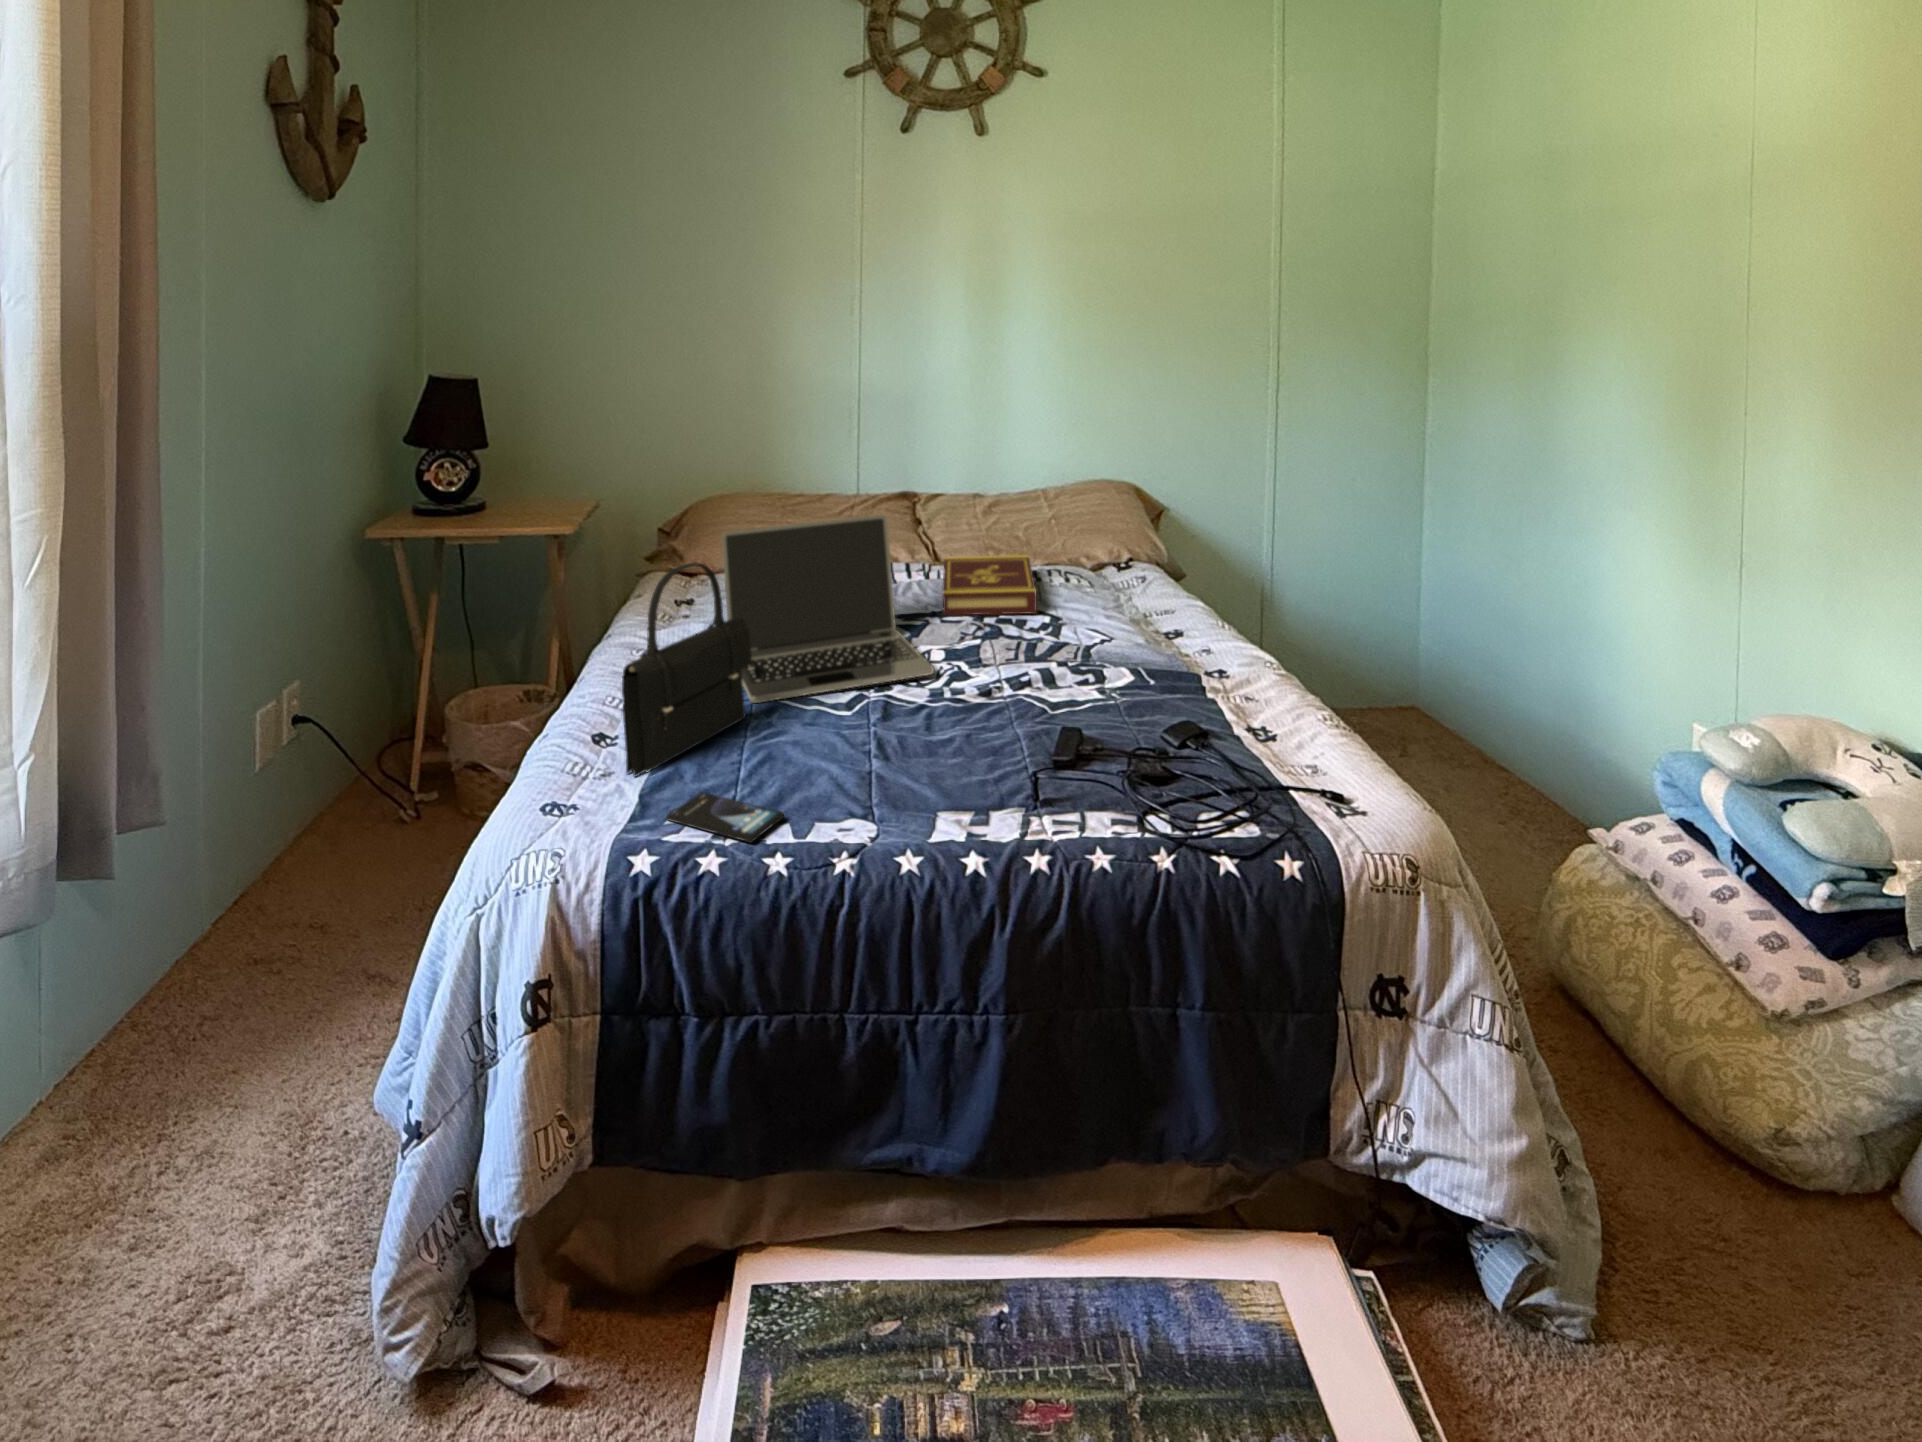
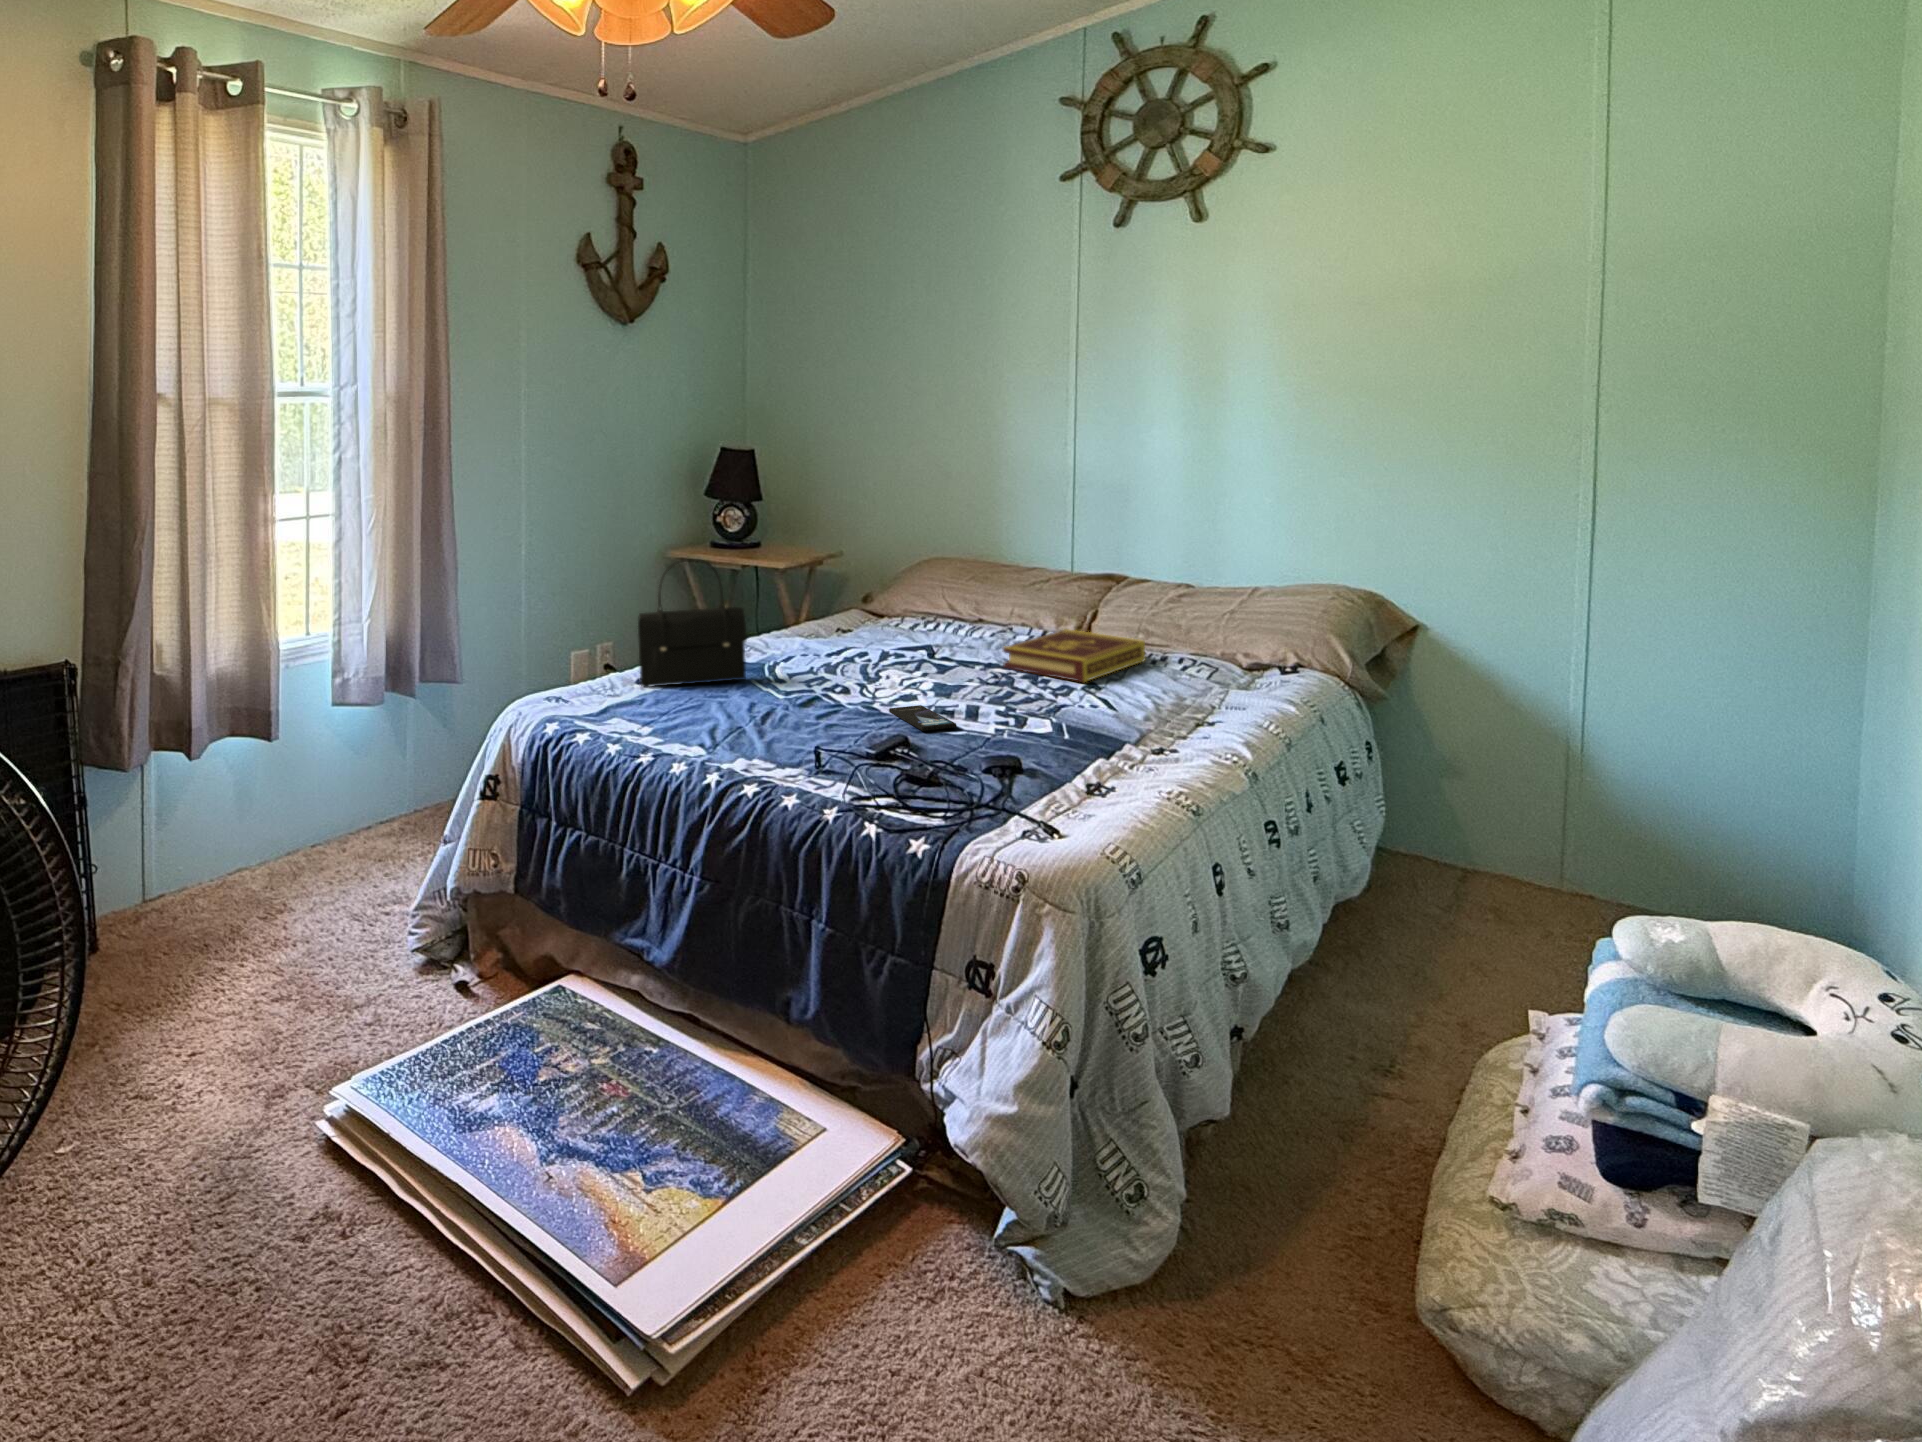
laptop: present [722,515,934,703] -> none [765,560,935,690]
smartphone: present [667,792,784,843] -> present [889,705,957,731]

